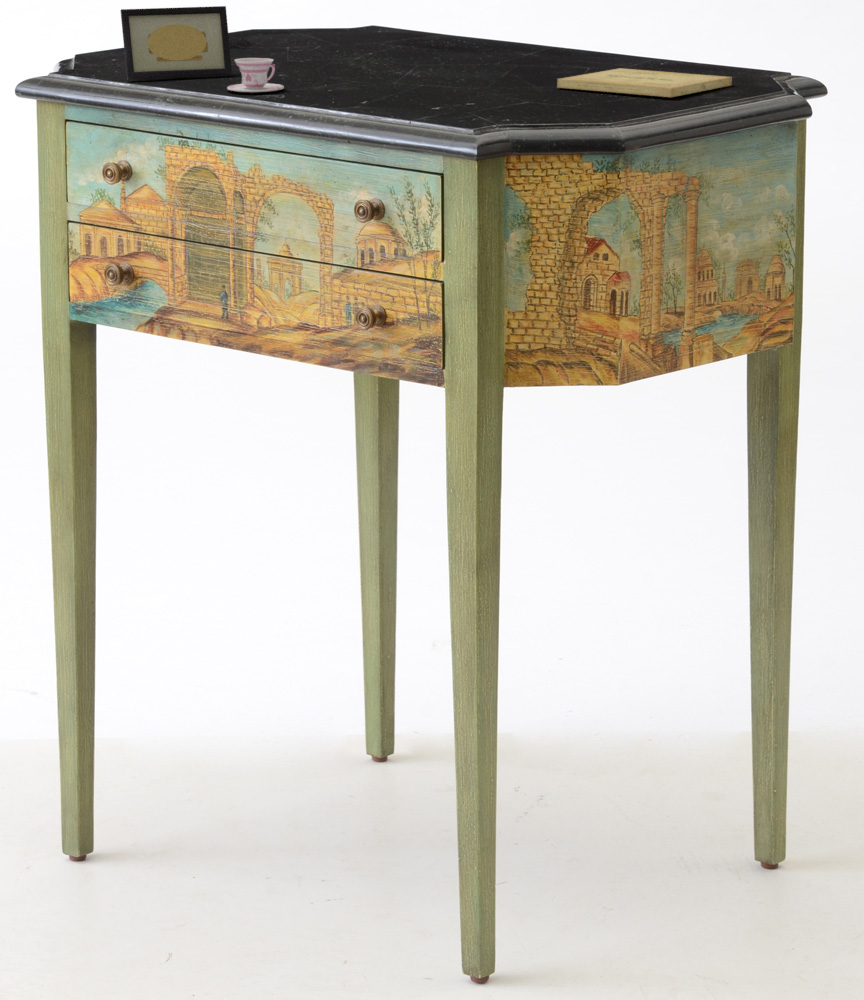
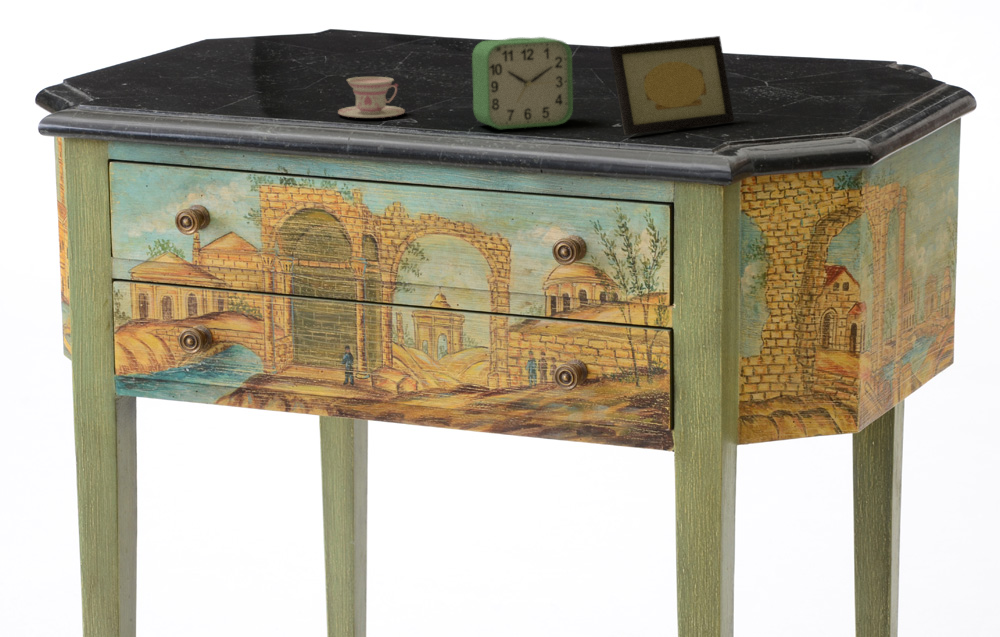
picture frame: present [121,6,232,80] -> present [610,36,734,135]
alarm clock: none [318,25,399,104] -> present [472,37,573,129]
book: present [557,68,732,97] -> none [709,69,887,103]

